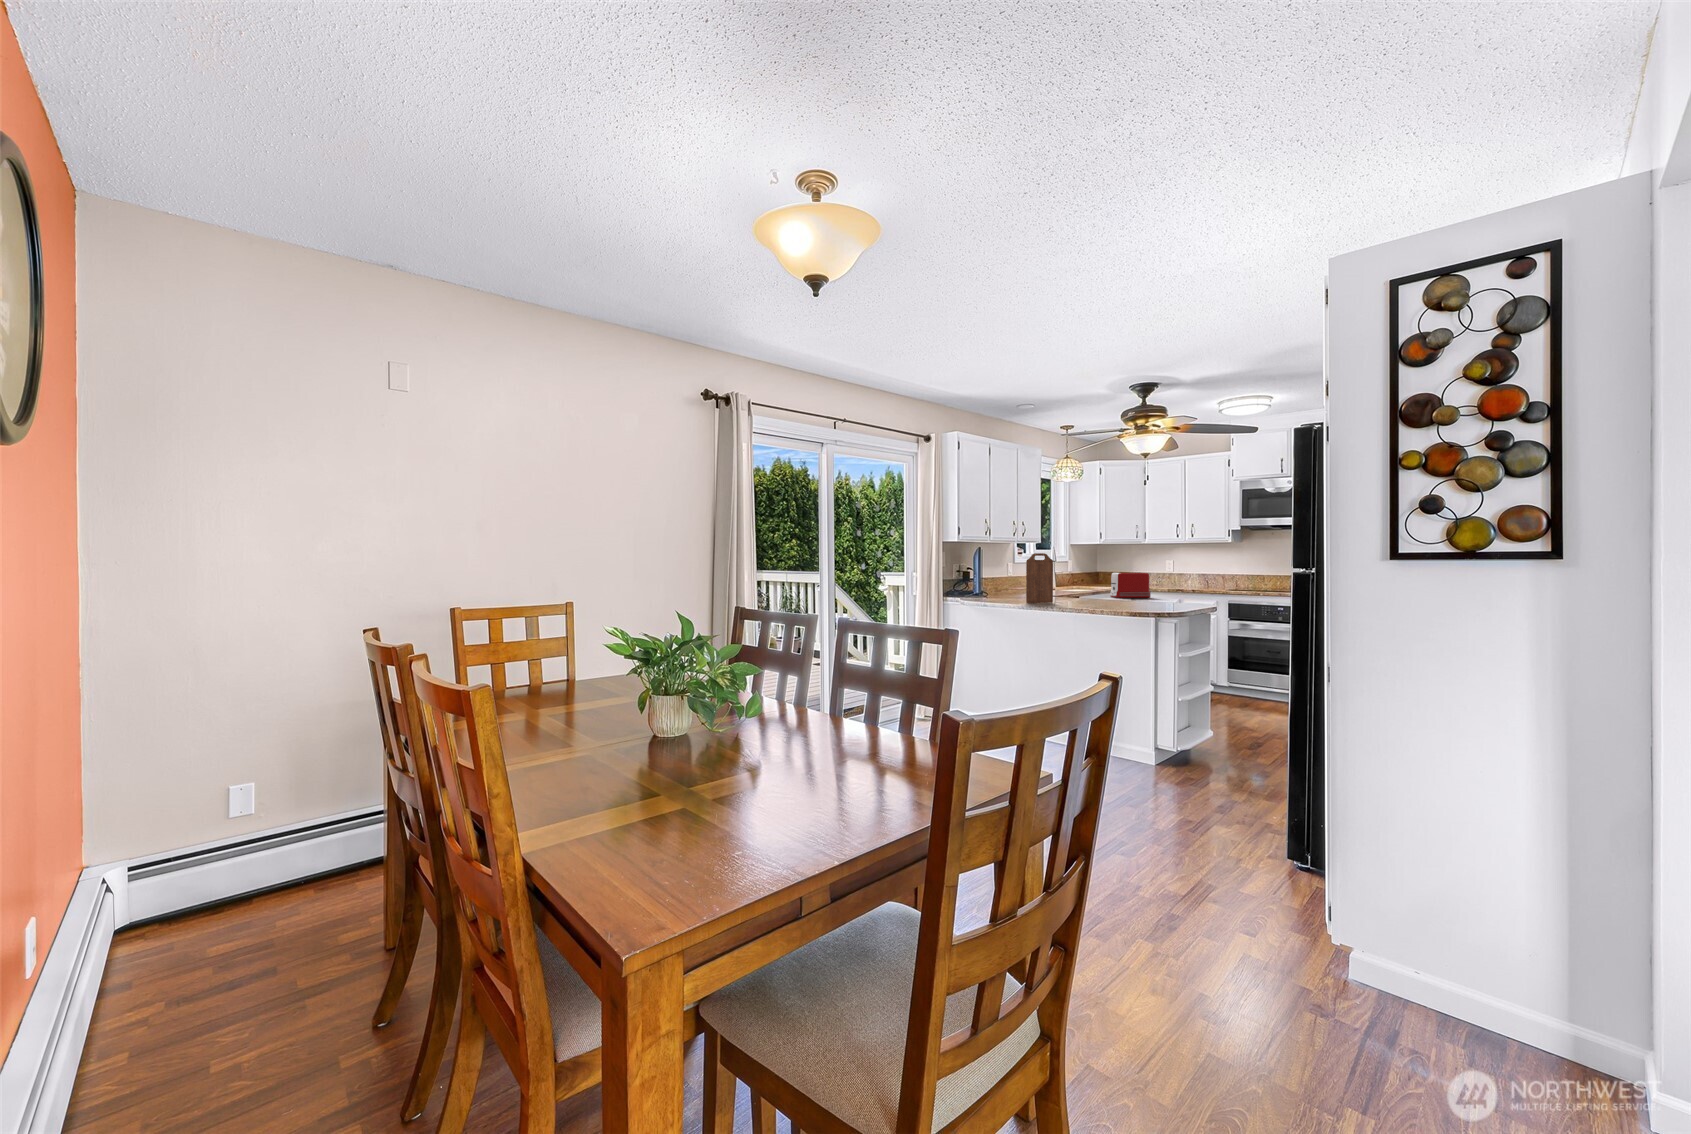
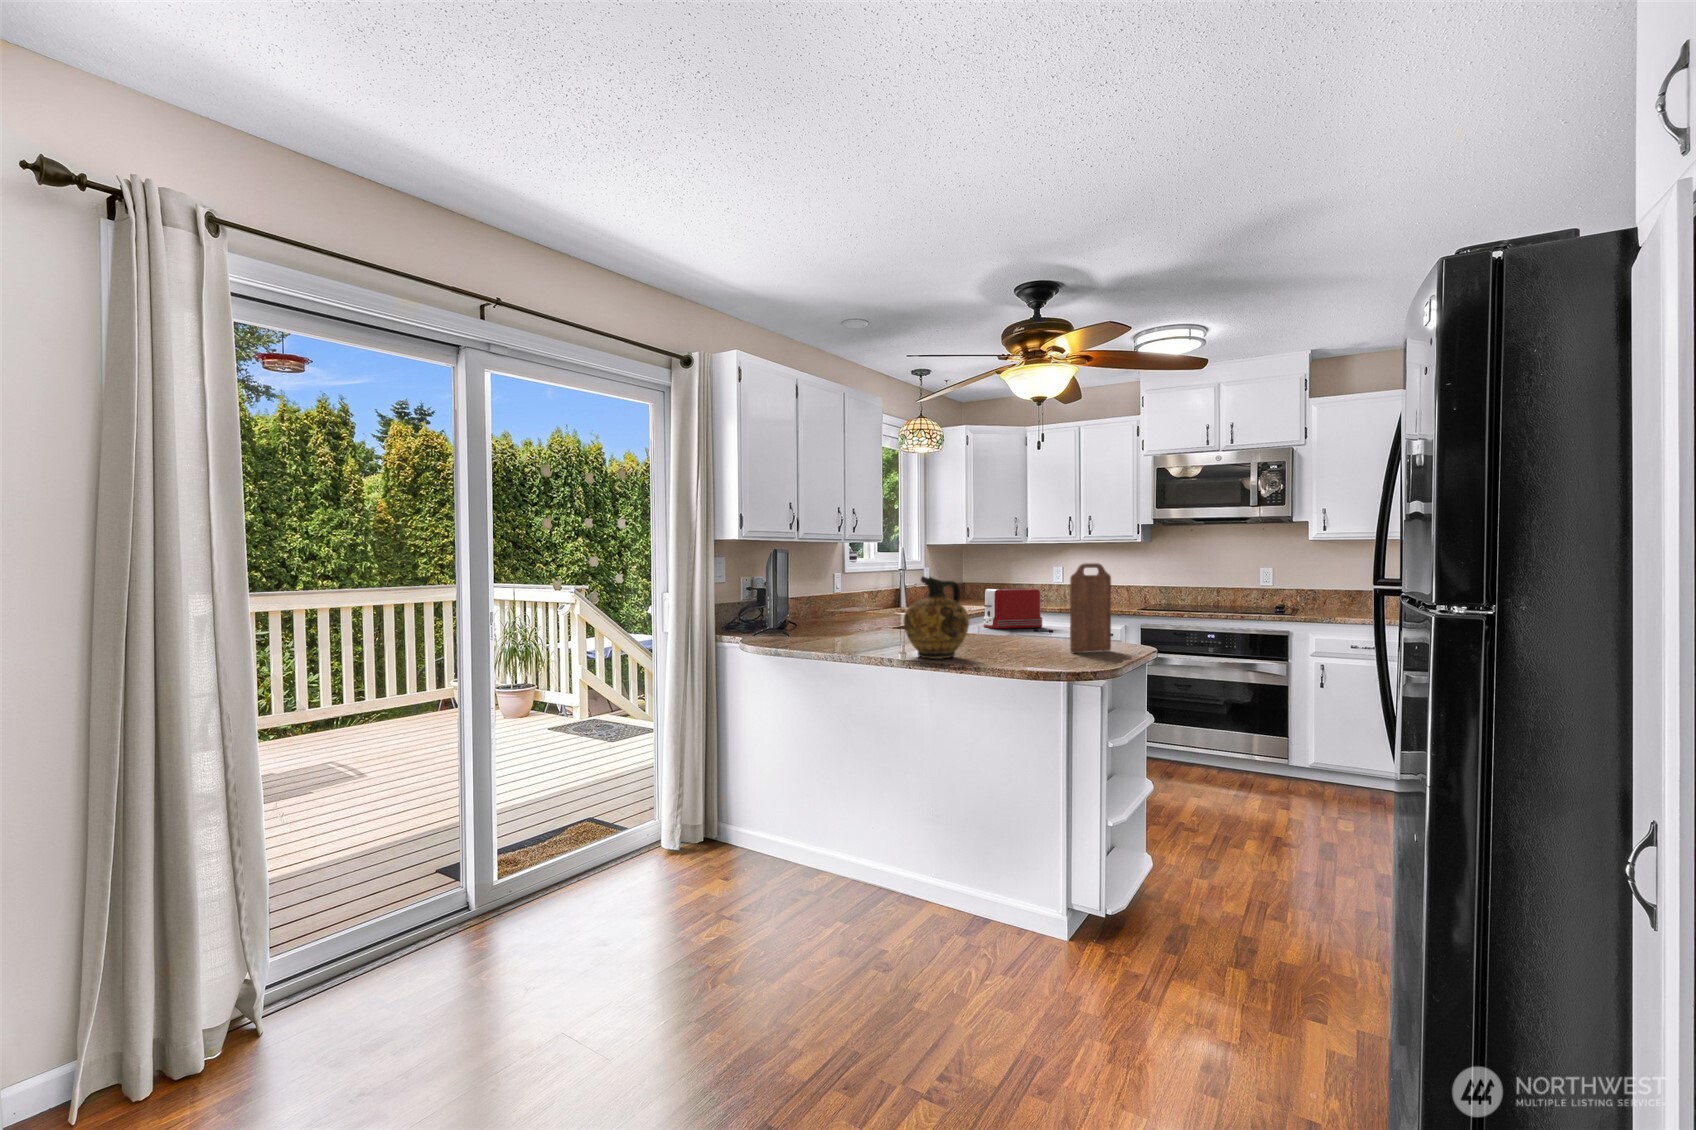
cutting board: present [1026,553,1053,603] -> present [1070,563,1111,653]
ceramic jug: none [1060,562,1099,608] -> present [904,577,969,658]

